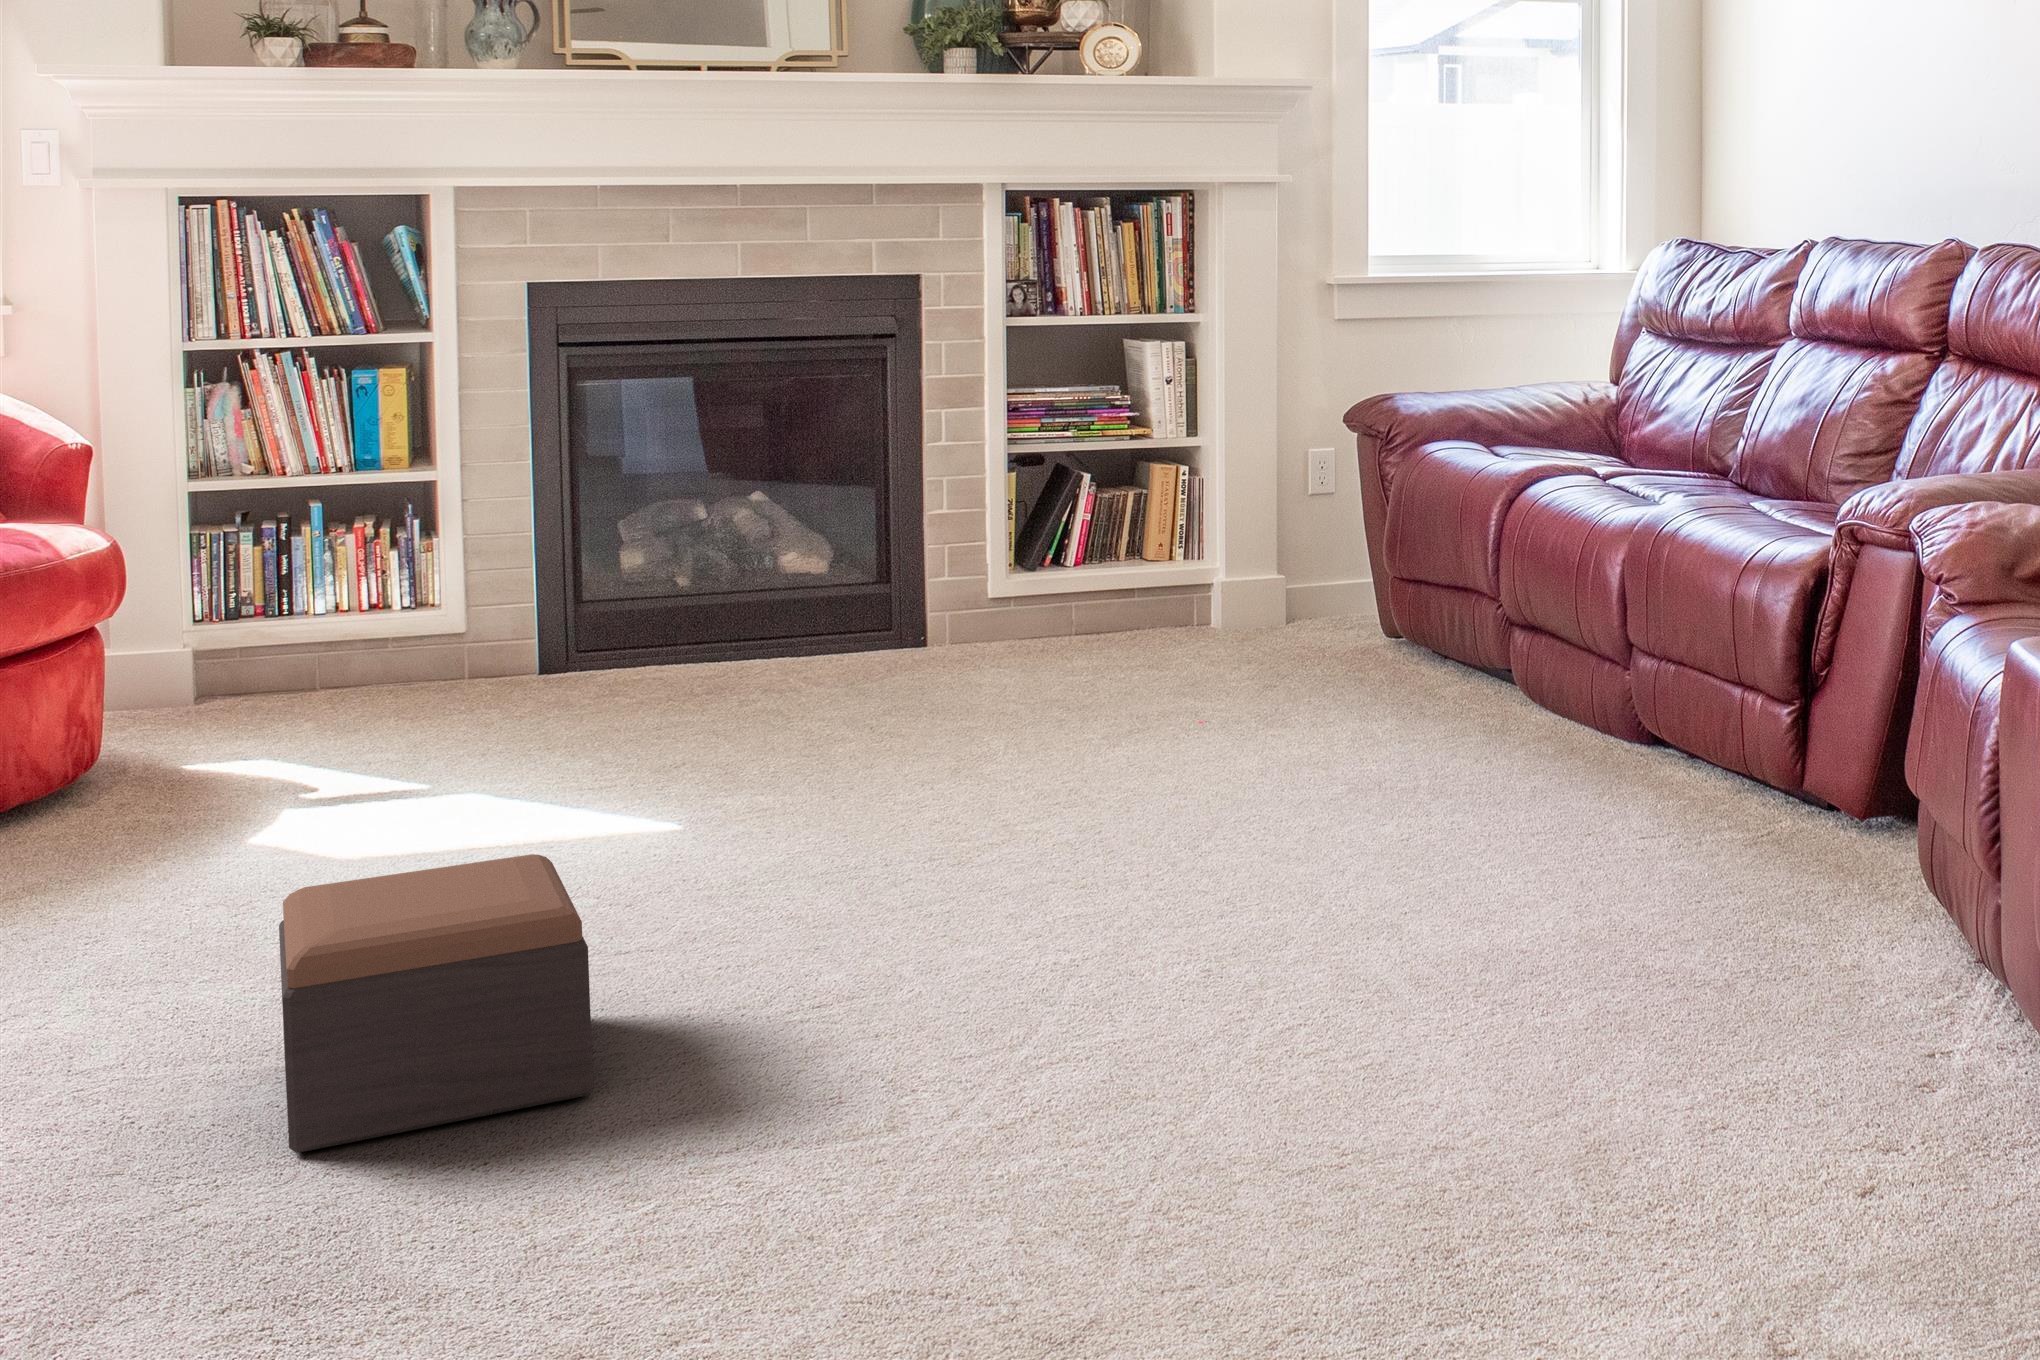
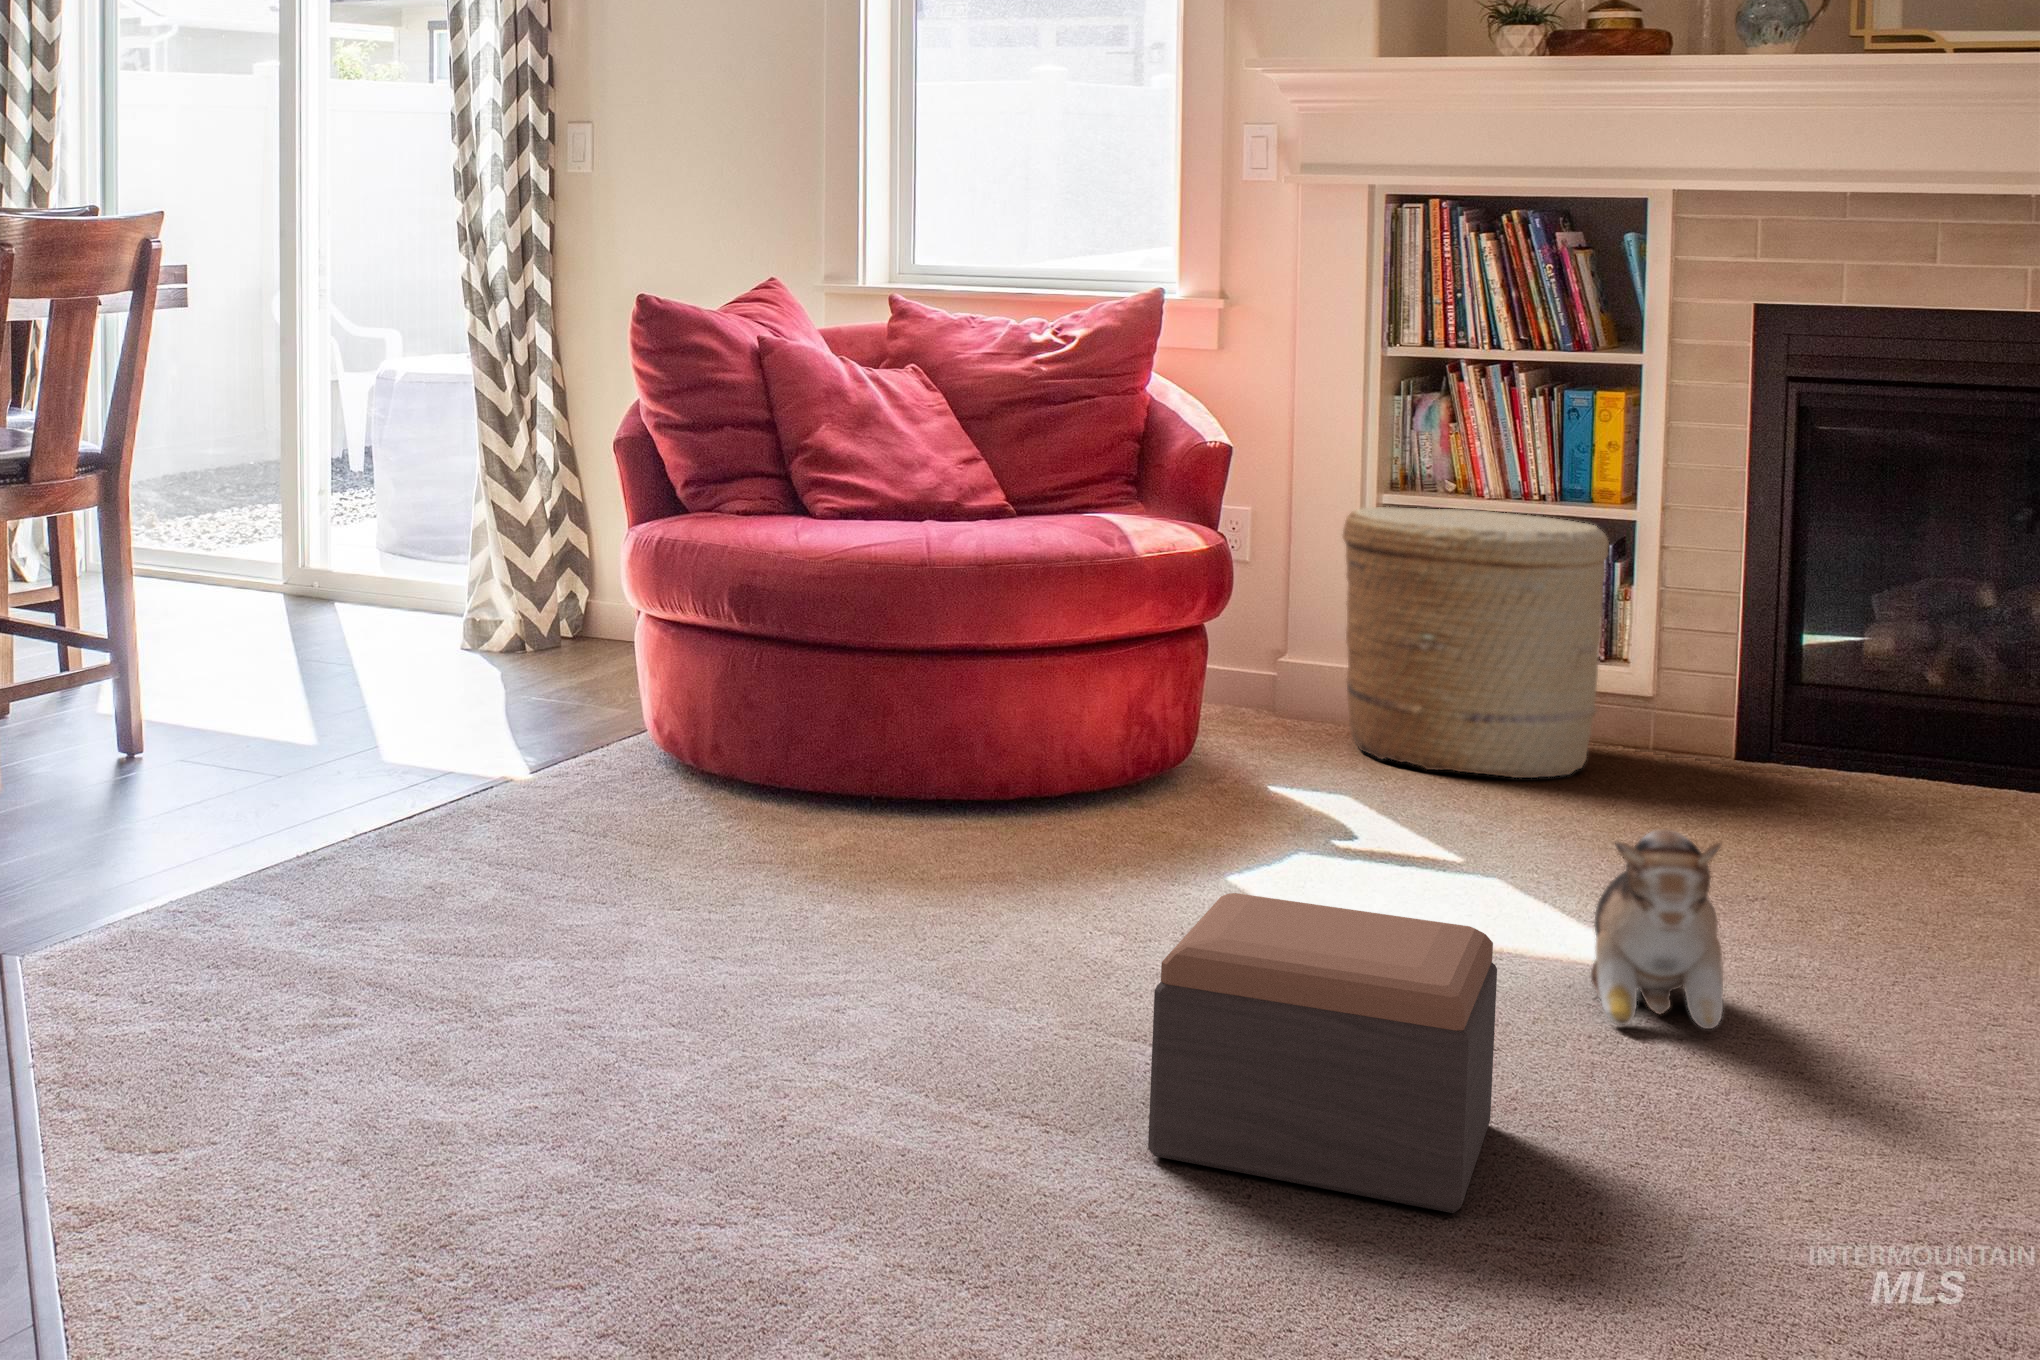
woven basket: none [166,486,432,738] -> present [1343,507,1609,778]
plush toy: none [560,733,680,904] -> present [1591,829,1723,1029]

